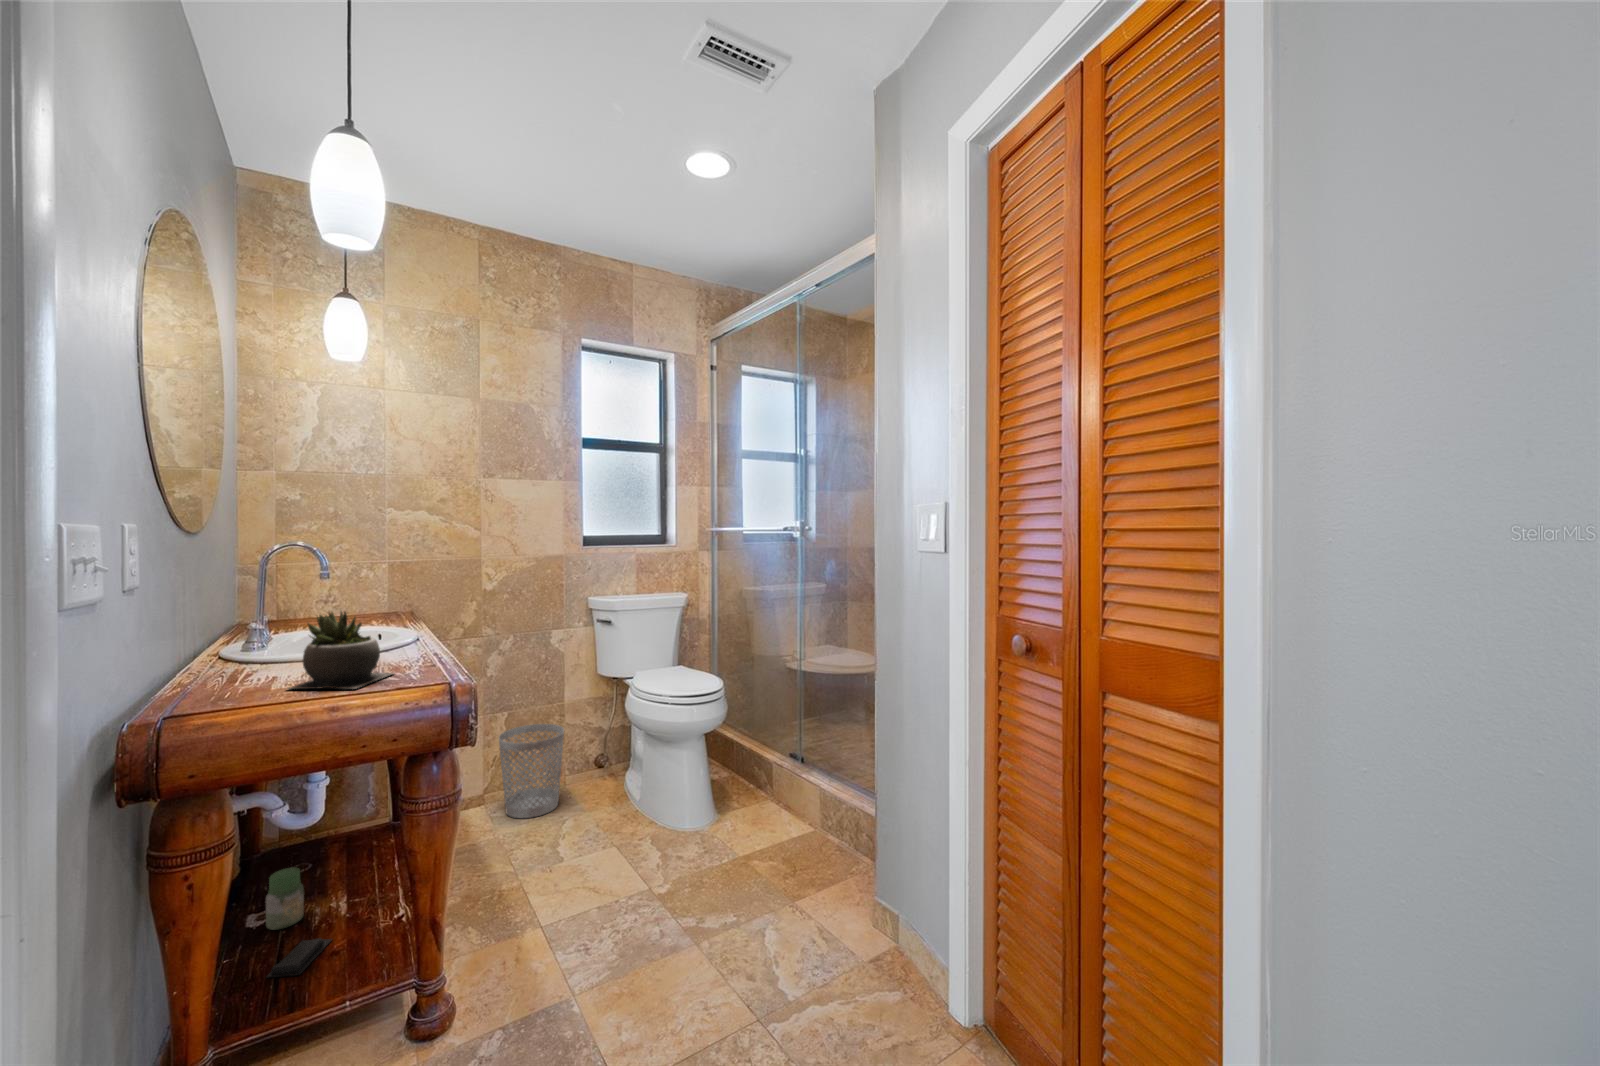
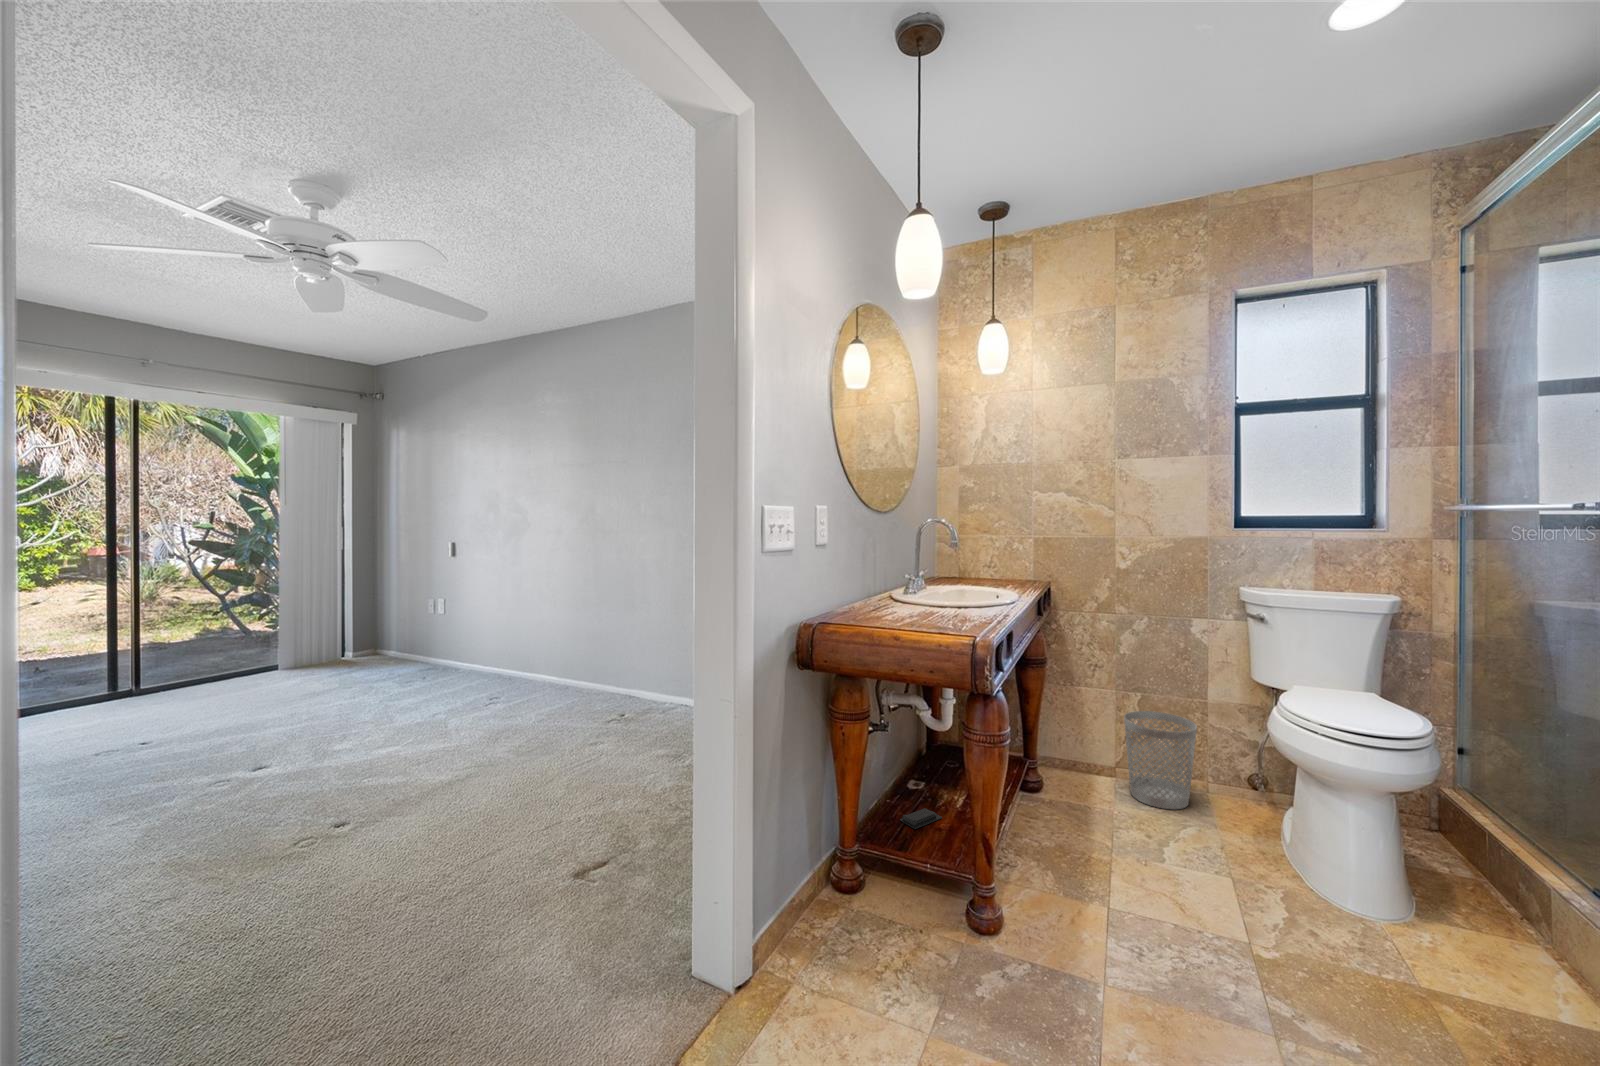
succulent plant: present [289,612,392,689] -> none [892,569,964,629]
jar: present [266,867,304,930] -> none [915,754,936,796]

